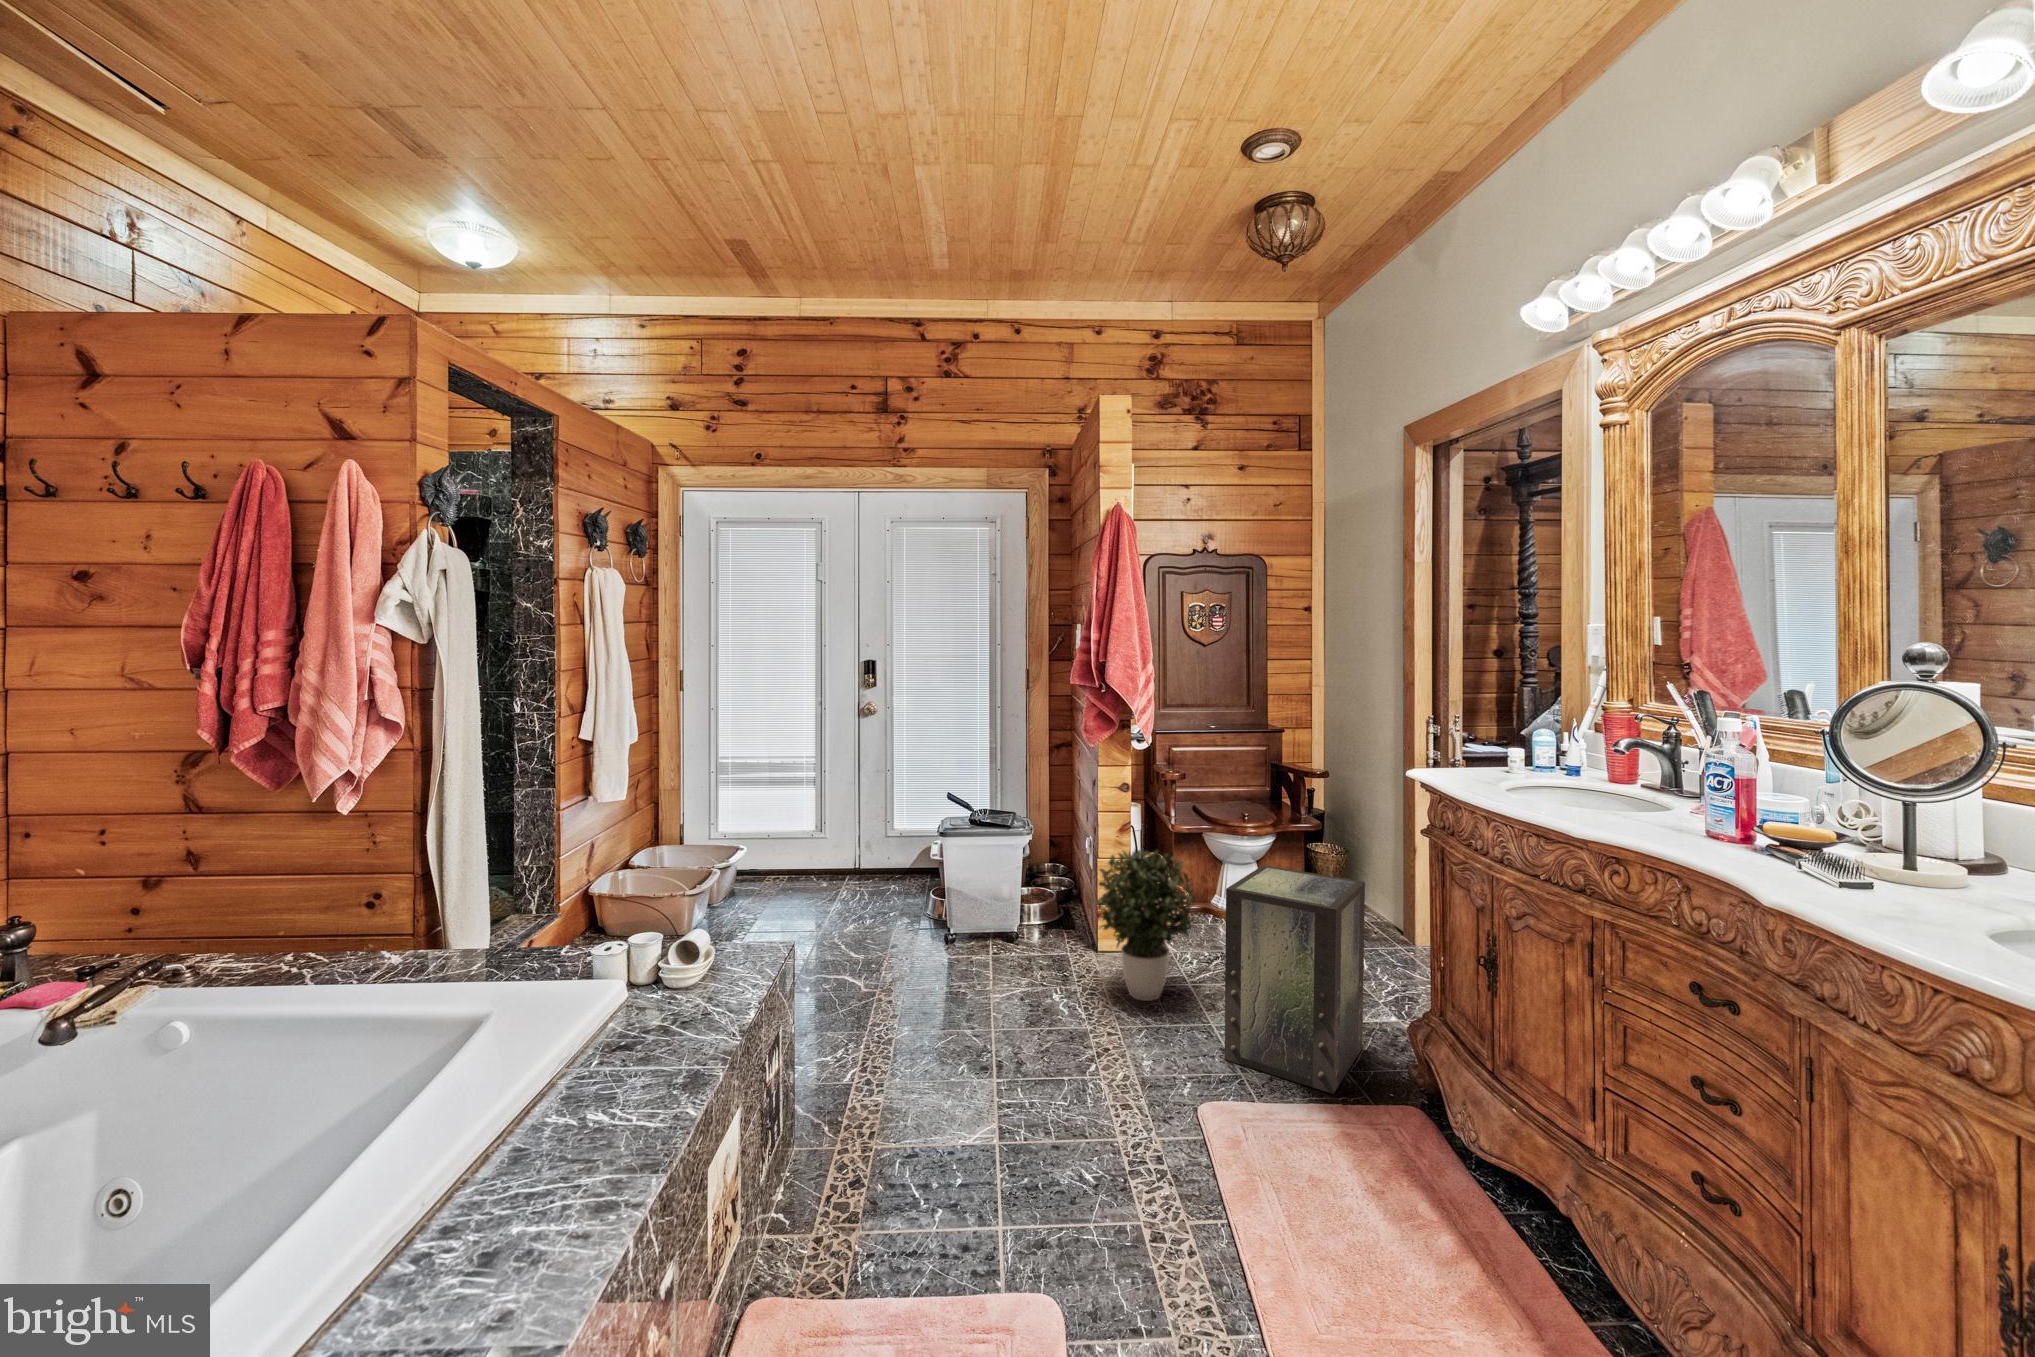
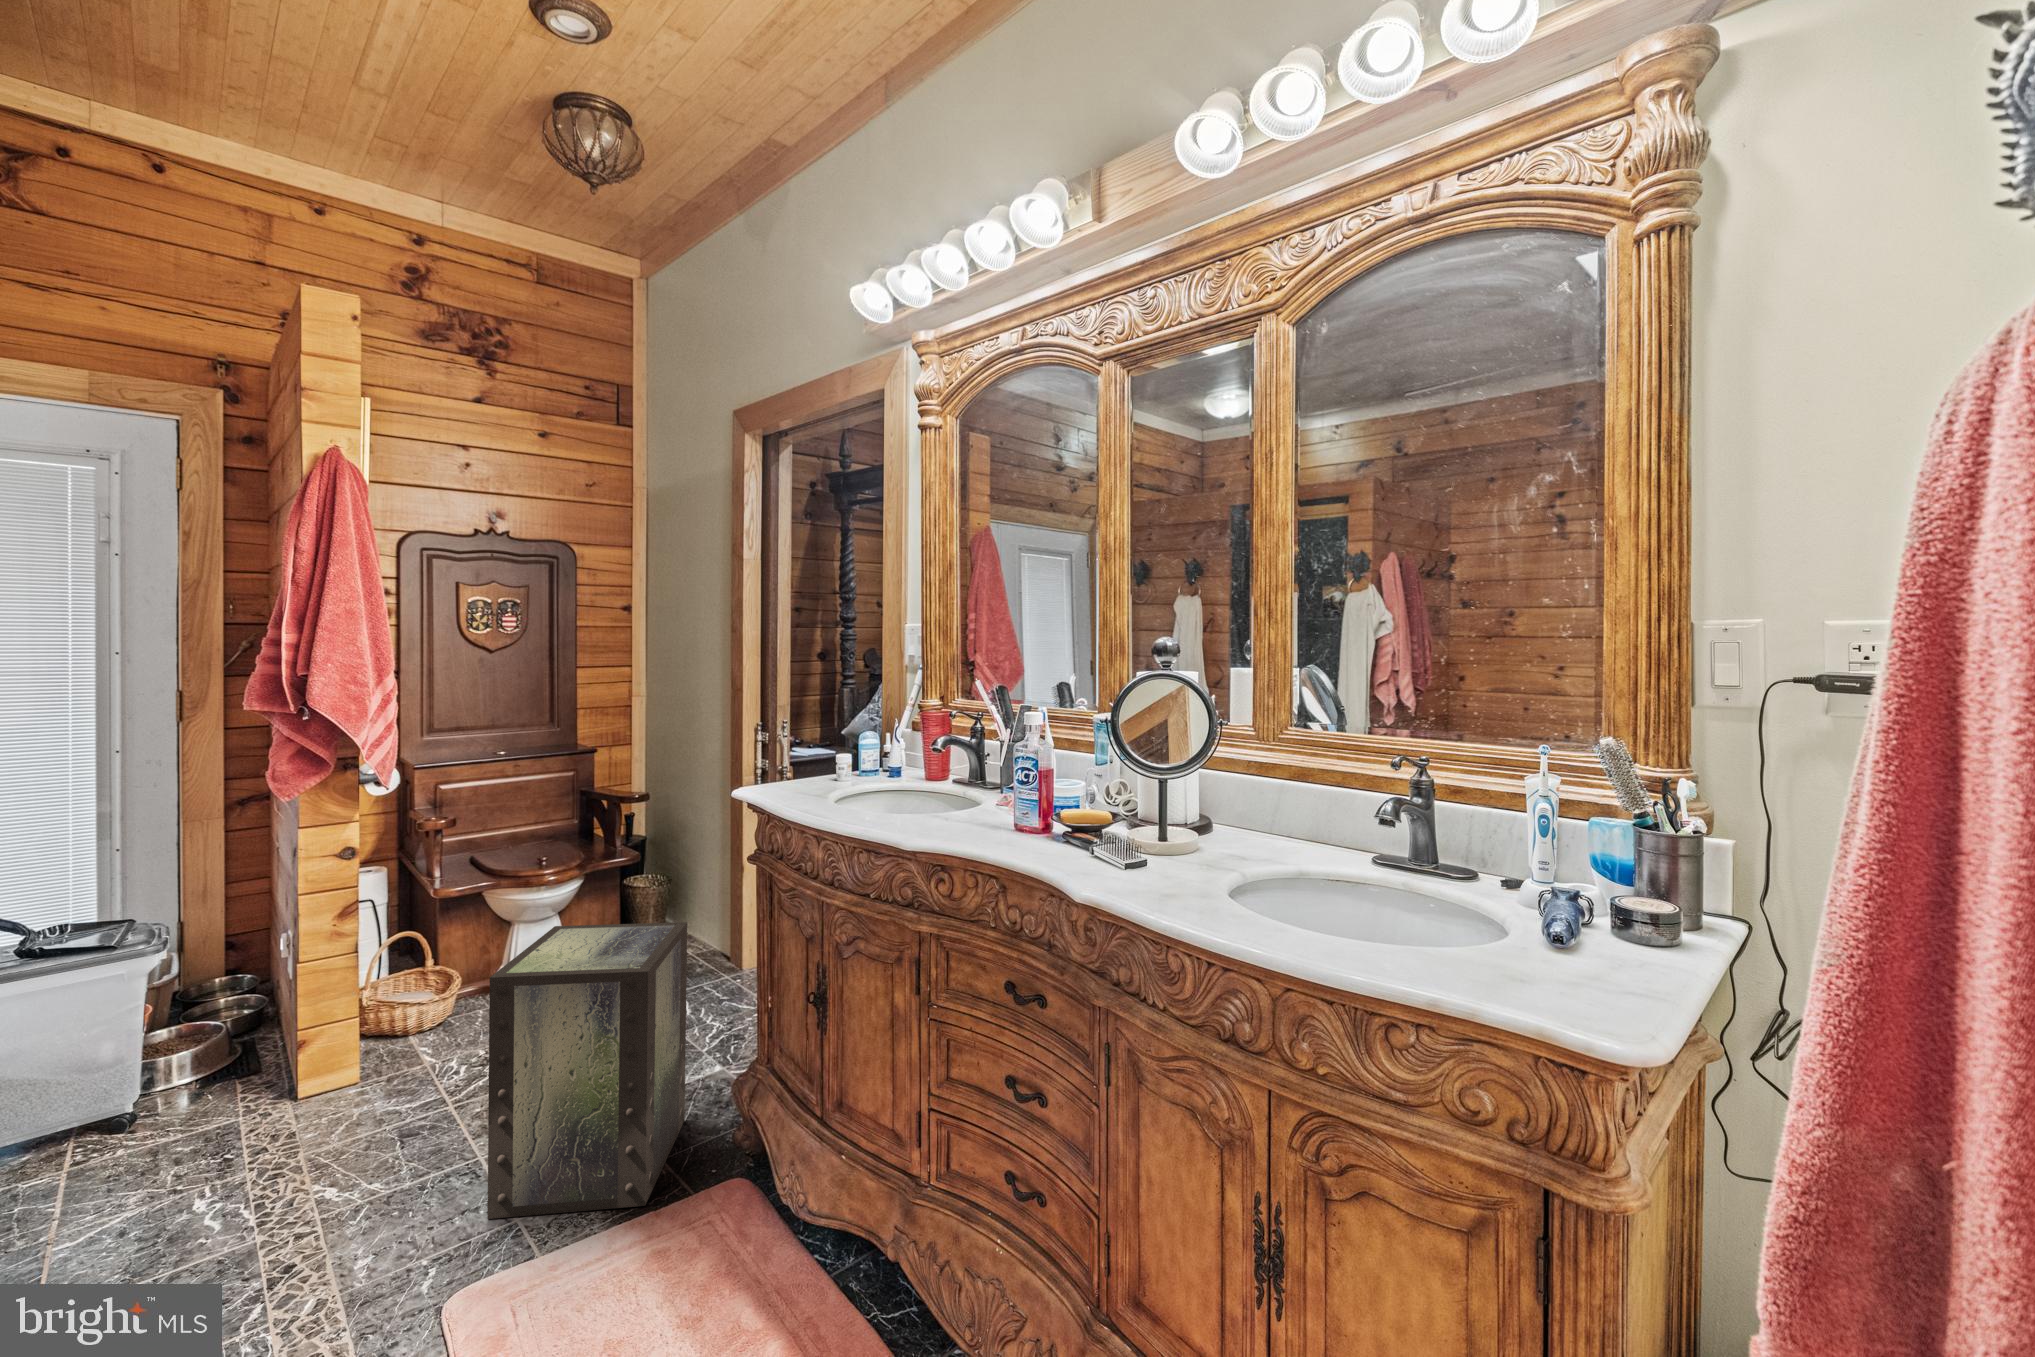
potted plant: present [1097,850,1197,1001] -> none [259,933,456,1171]

